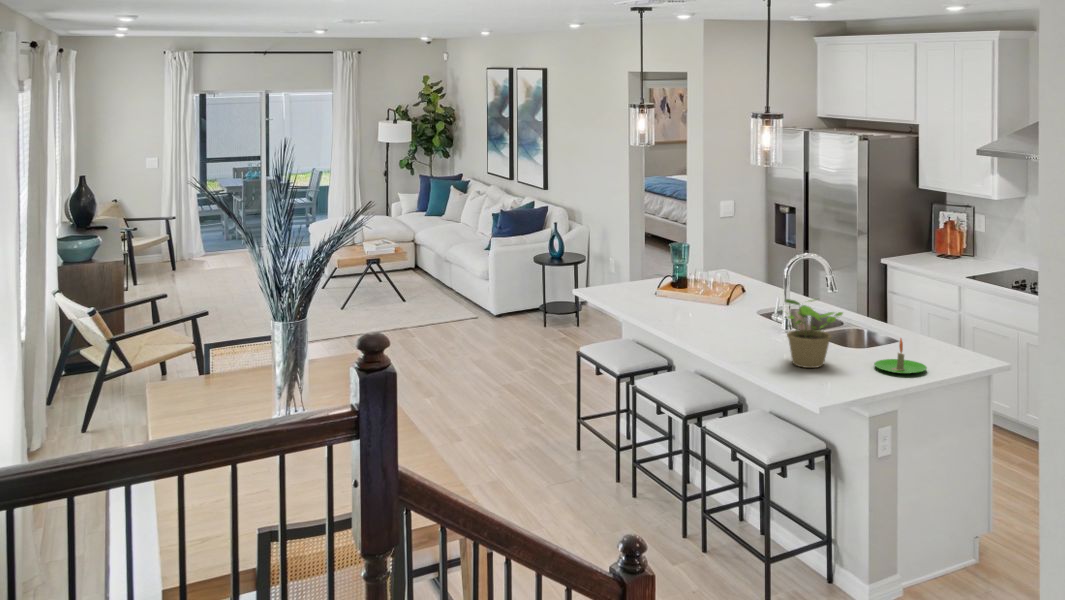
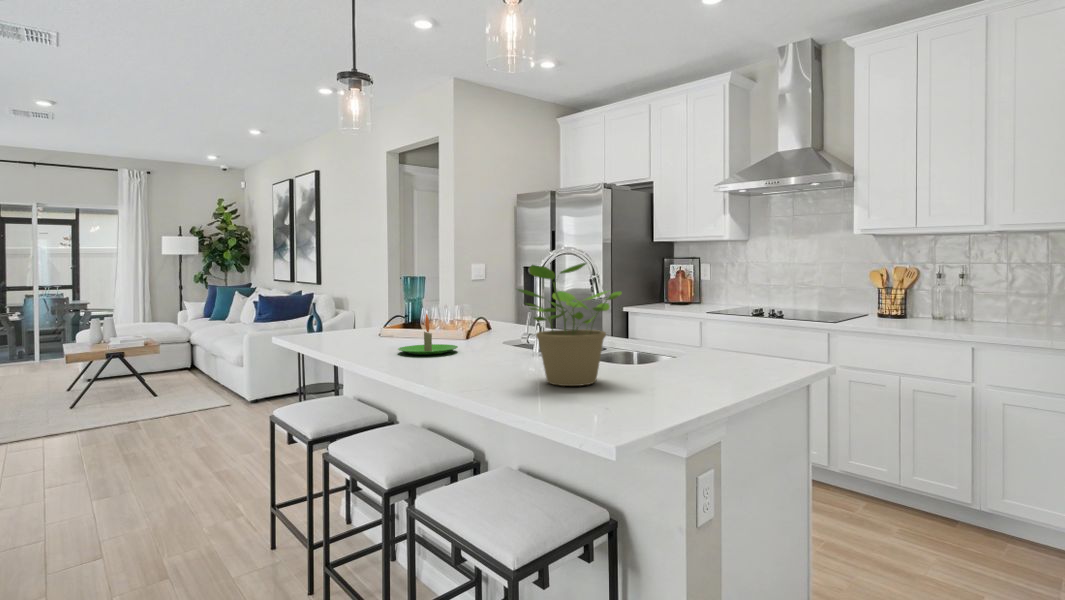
candle: present [874,338,927,374] -> present [398,314,458,355]

